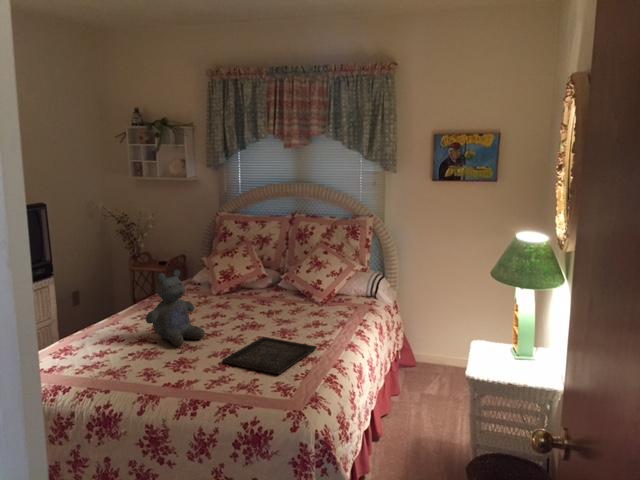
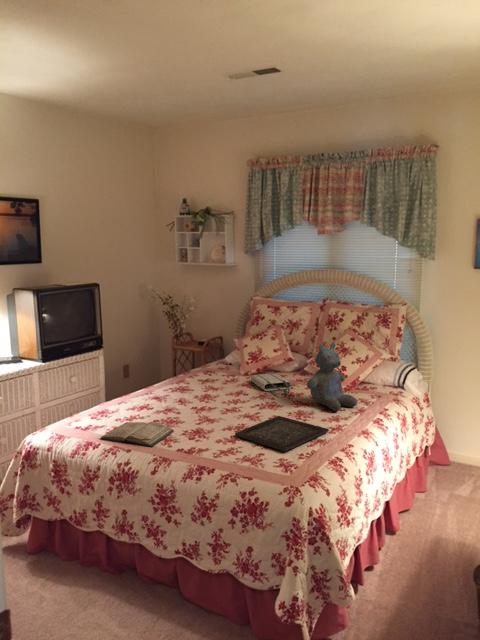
stuffed bear: present [146,270,205,346] -> present [307,343,357,411]
tote bag: none [225,292,269,313] -> present [251,373,291,394]
diary: none [71,356,155,384] -> present [100,422,174,447]

